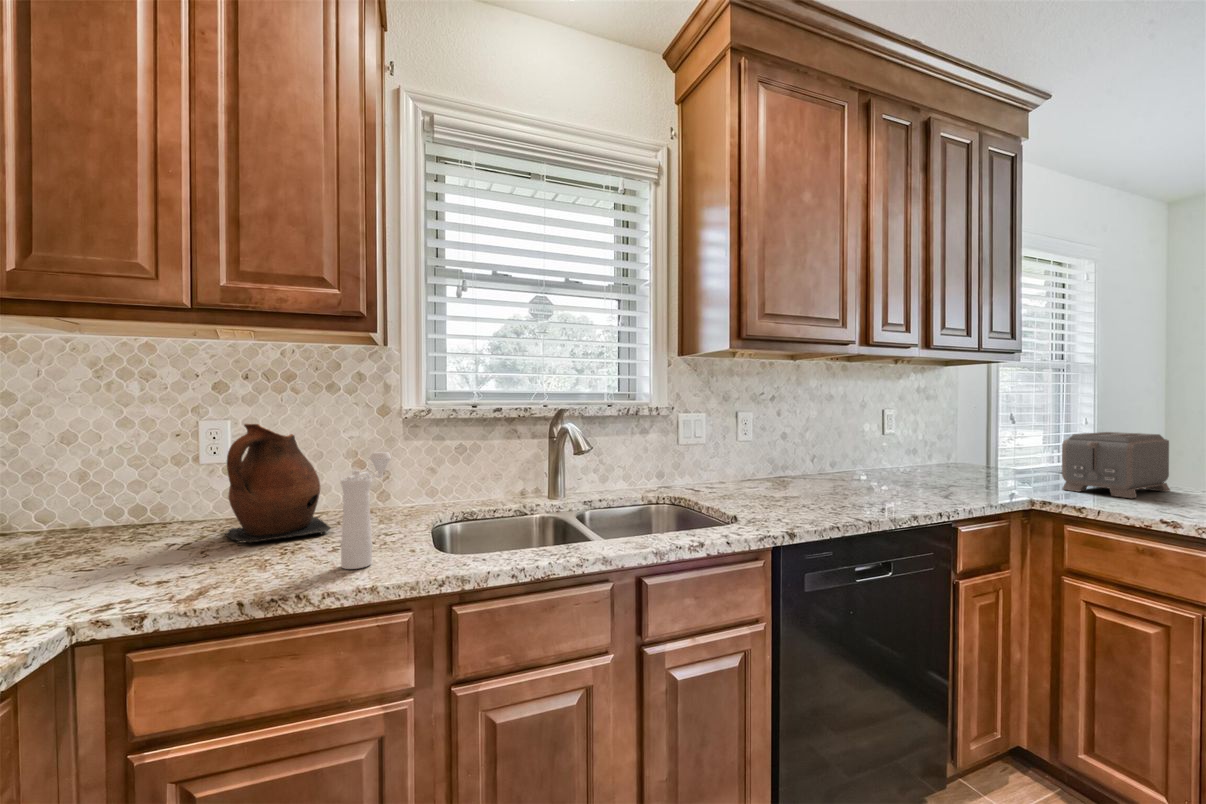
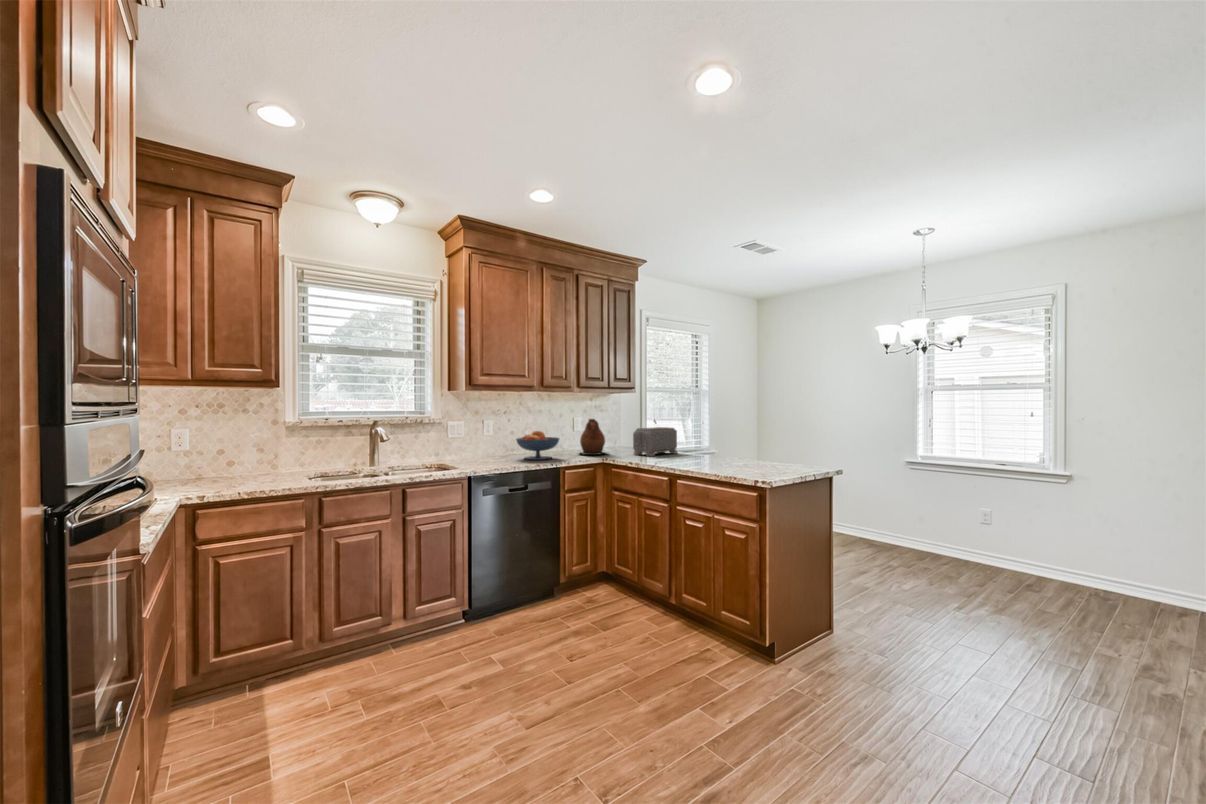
ceramic pitcher: present [224,424,331,543] -> present [580,419,606,455]
fruit bowl: none [817,434,917,497] -> present [516,431,559,460]
pepper mill: present [341,452,391,569] -> none [271,439,291,485]

